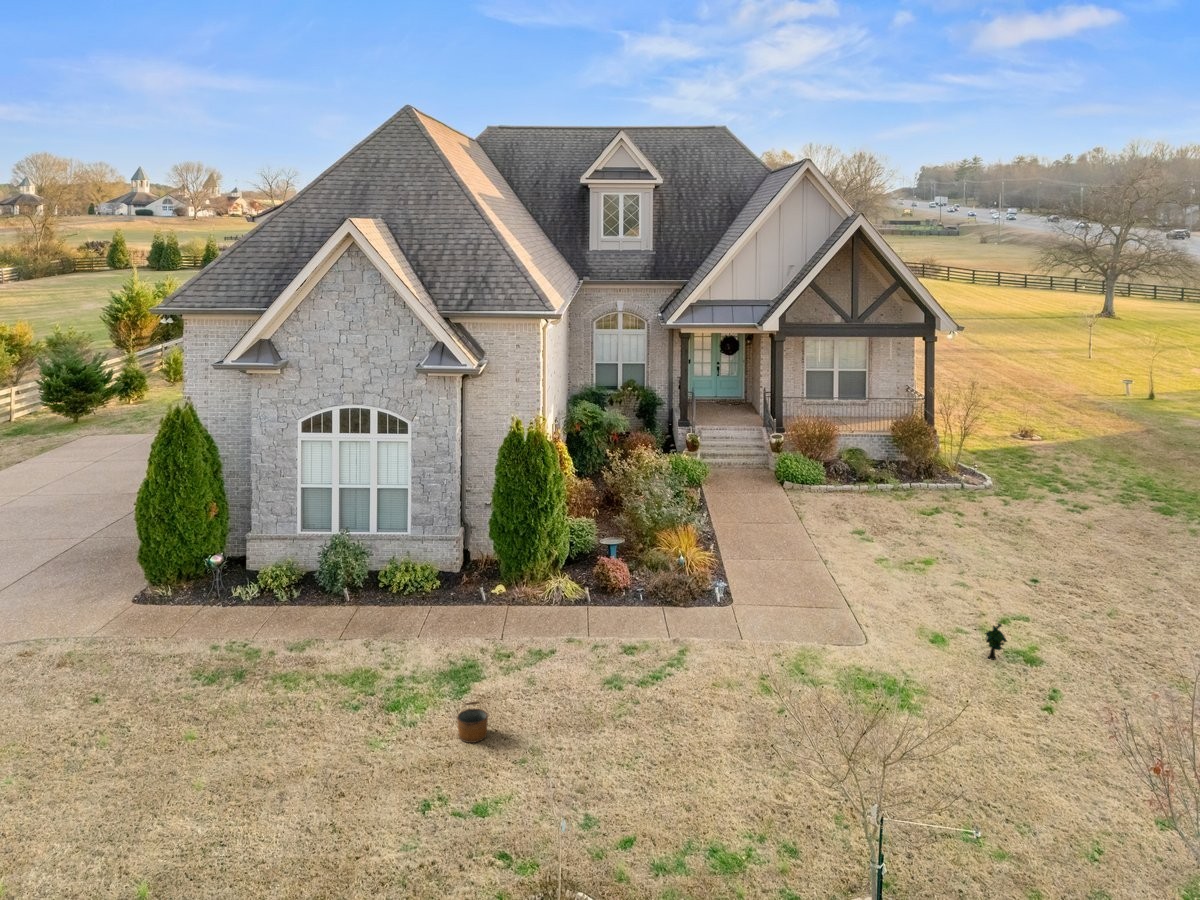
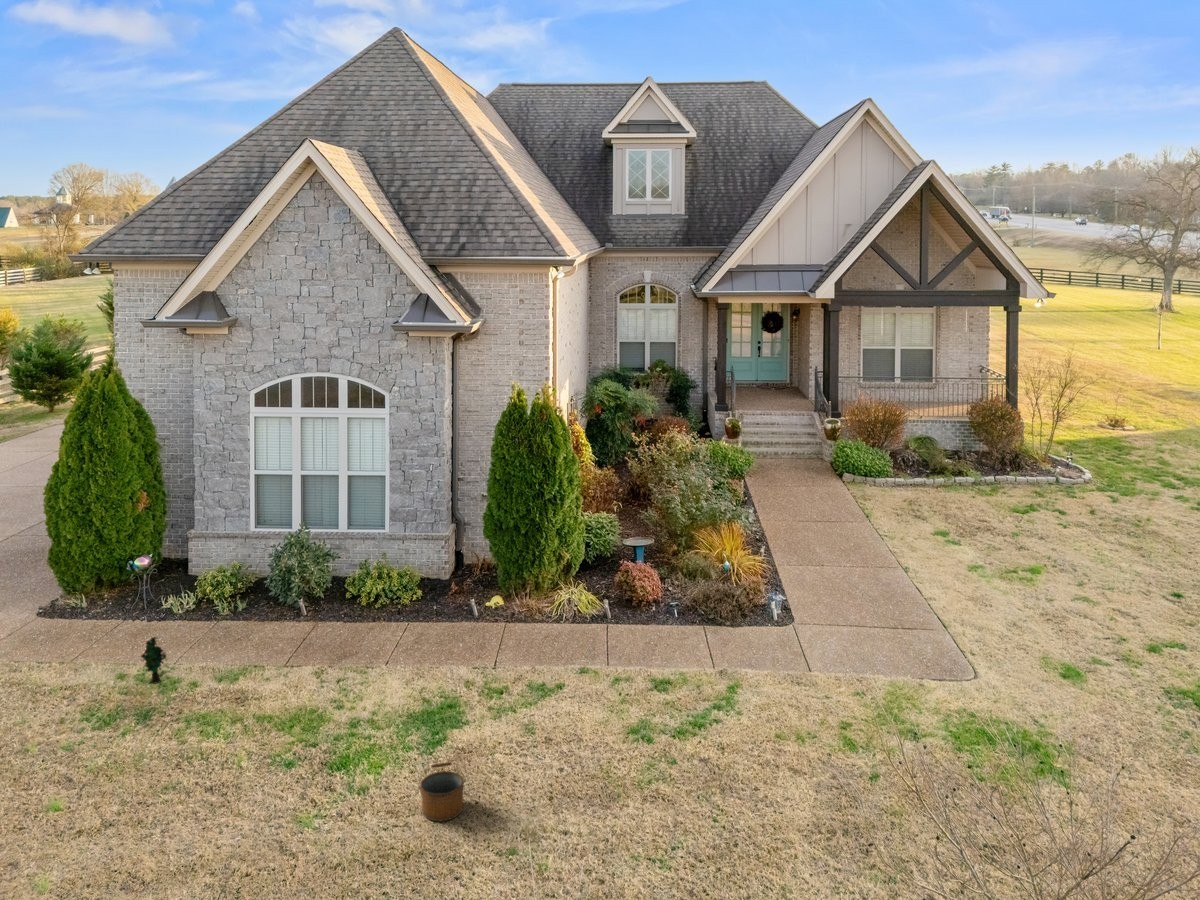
decorative plant: present [985,623,1007,660] -> present [142,637,166,684]

